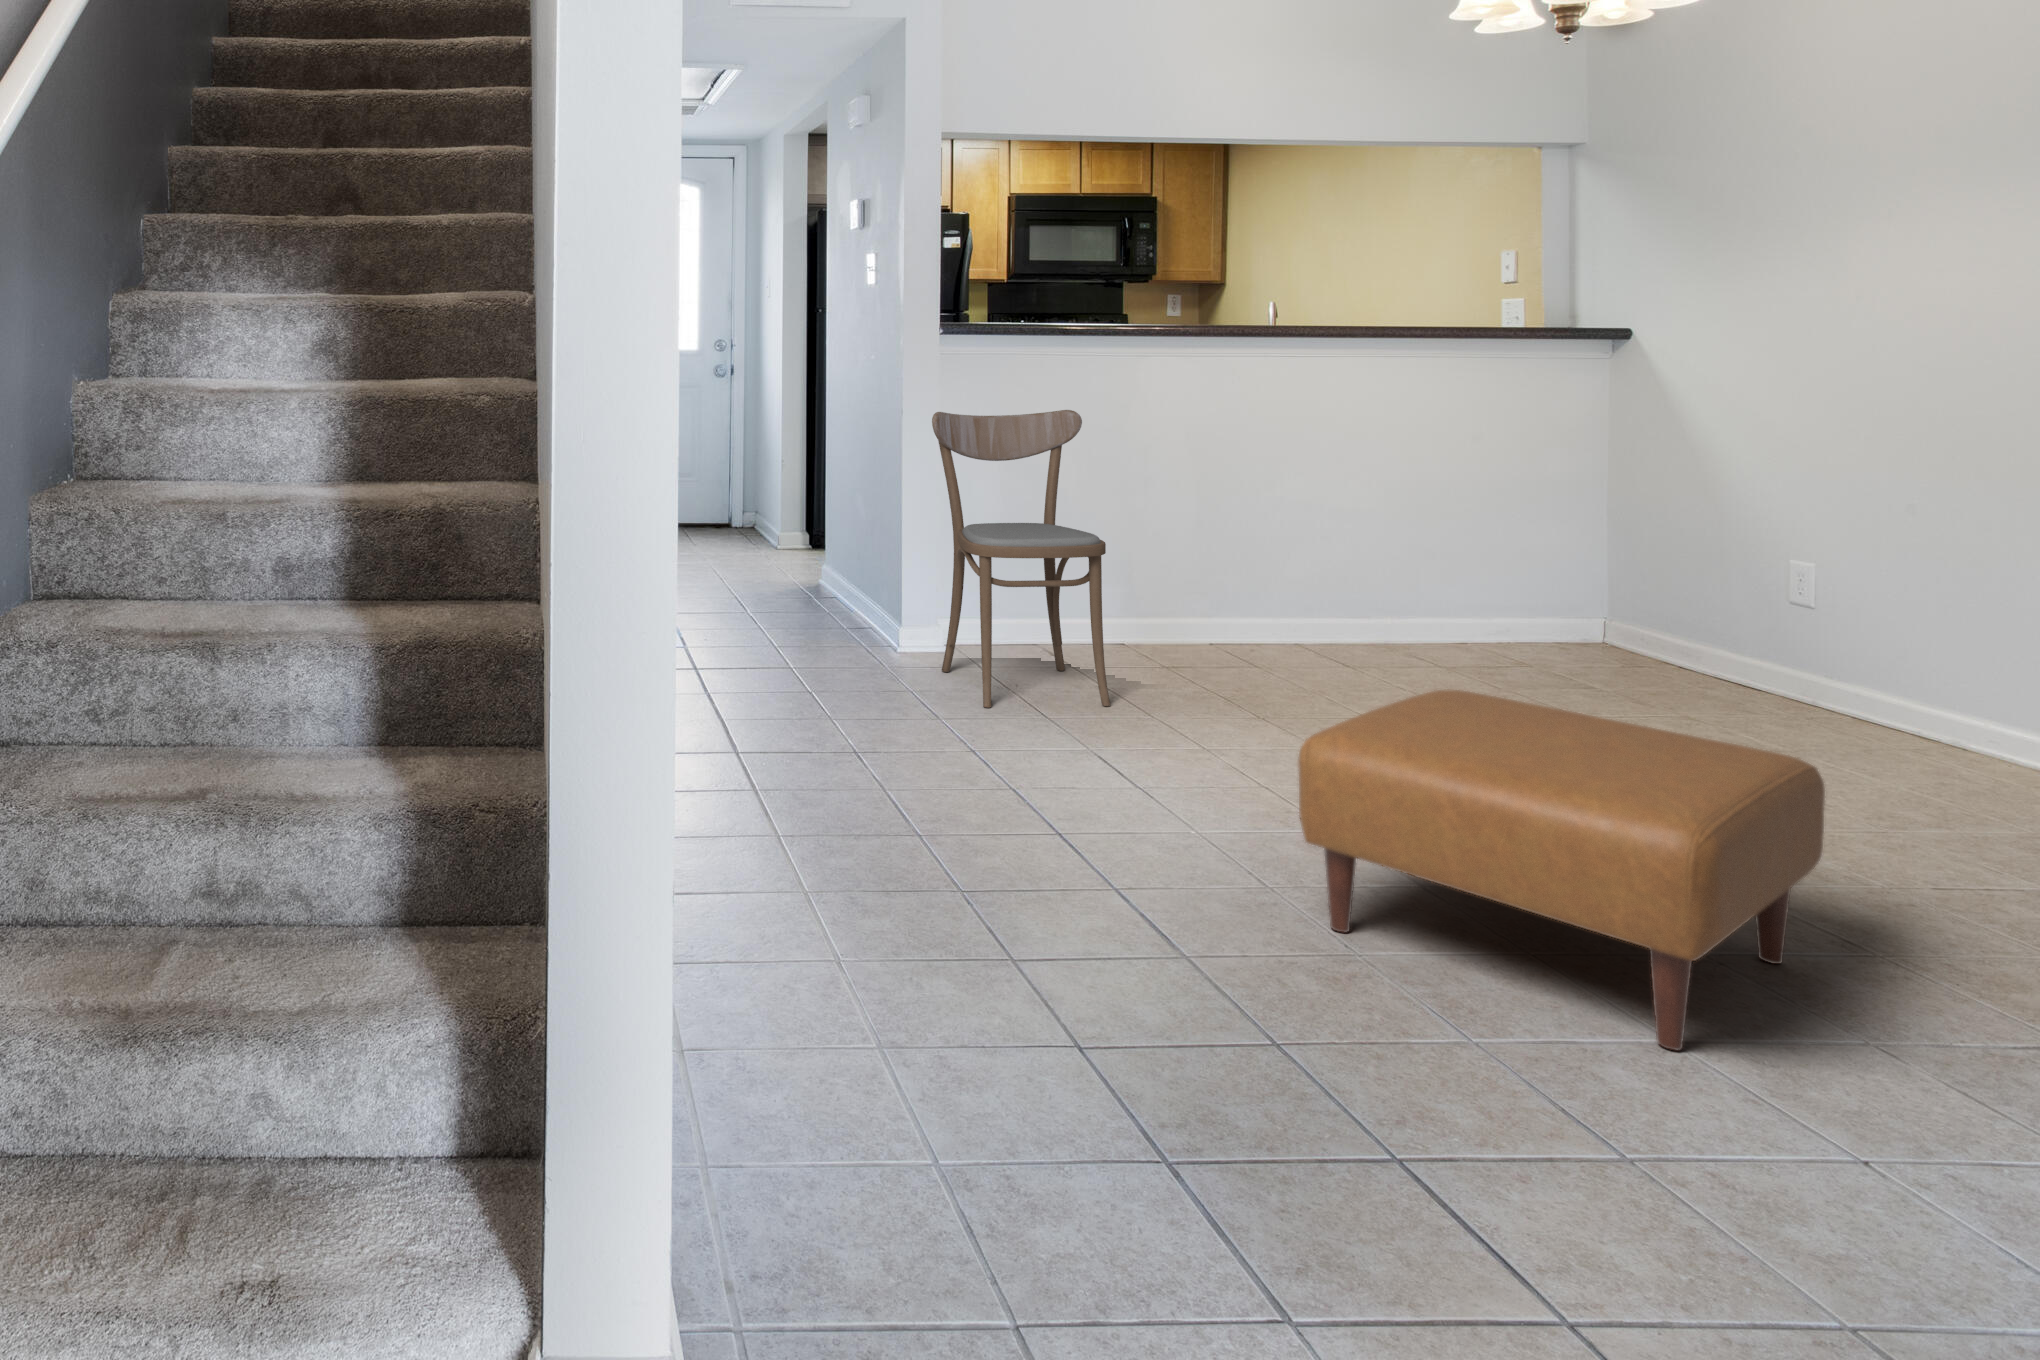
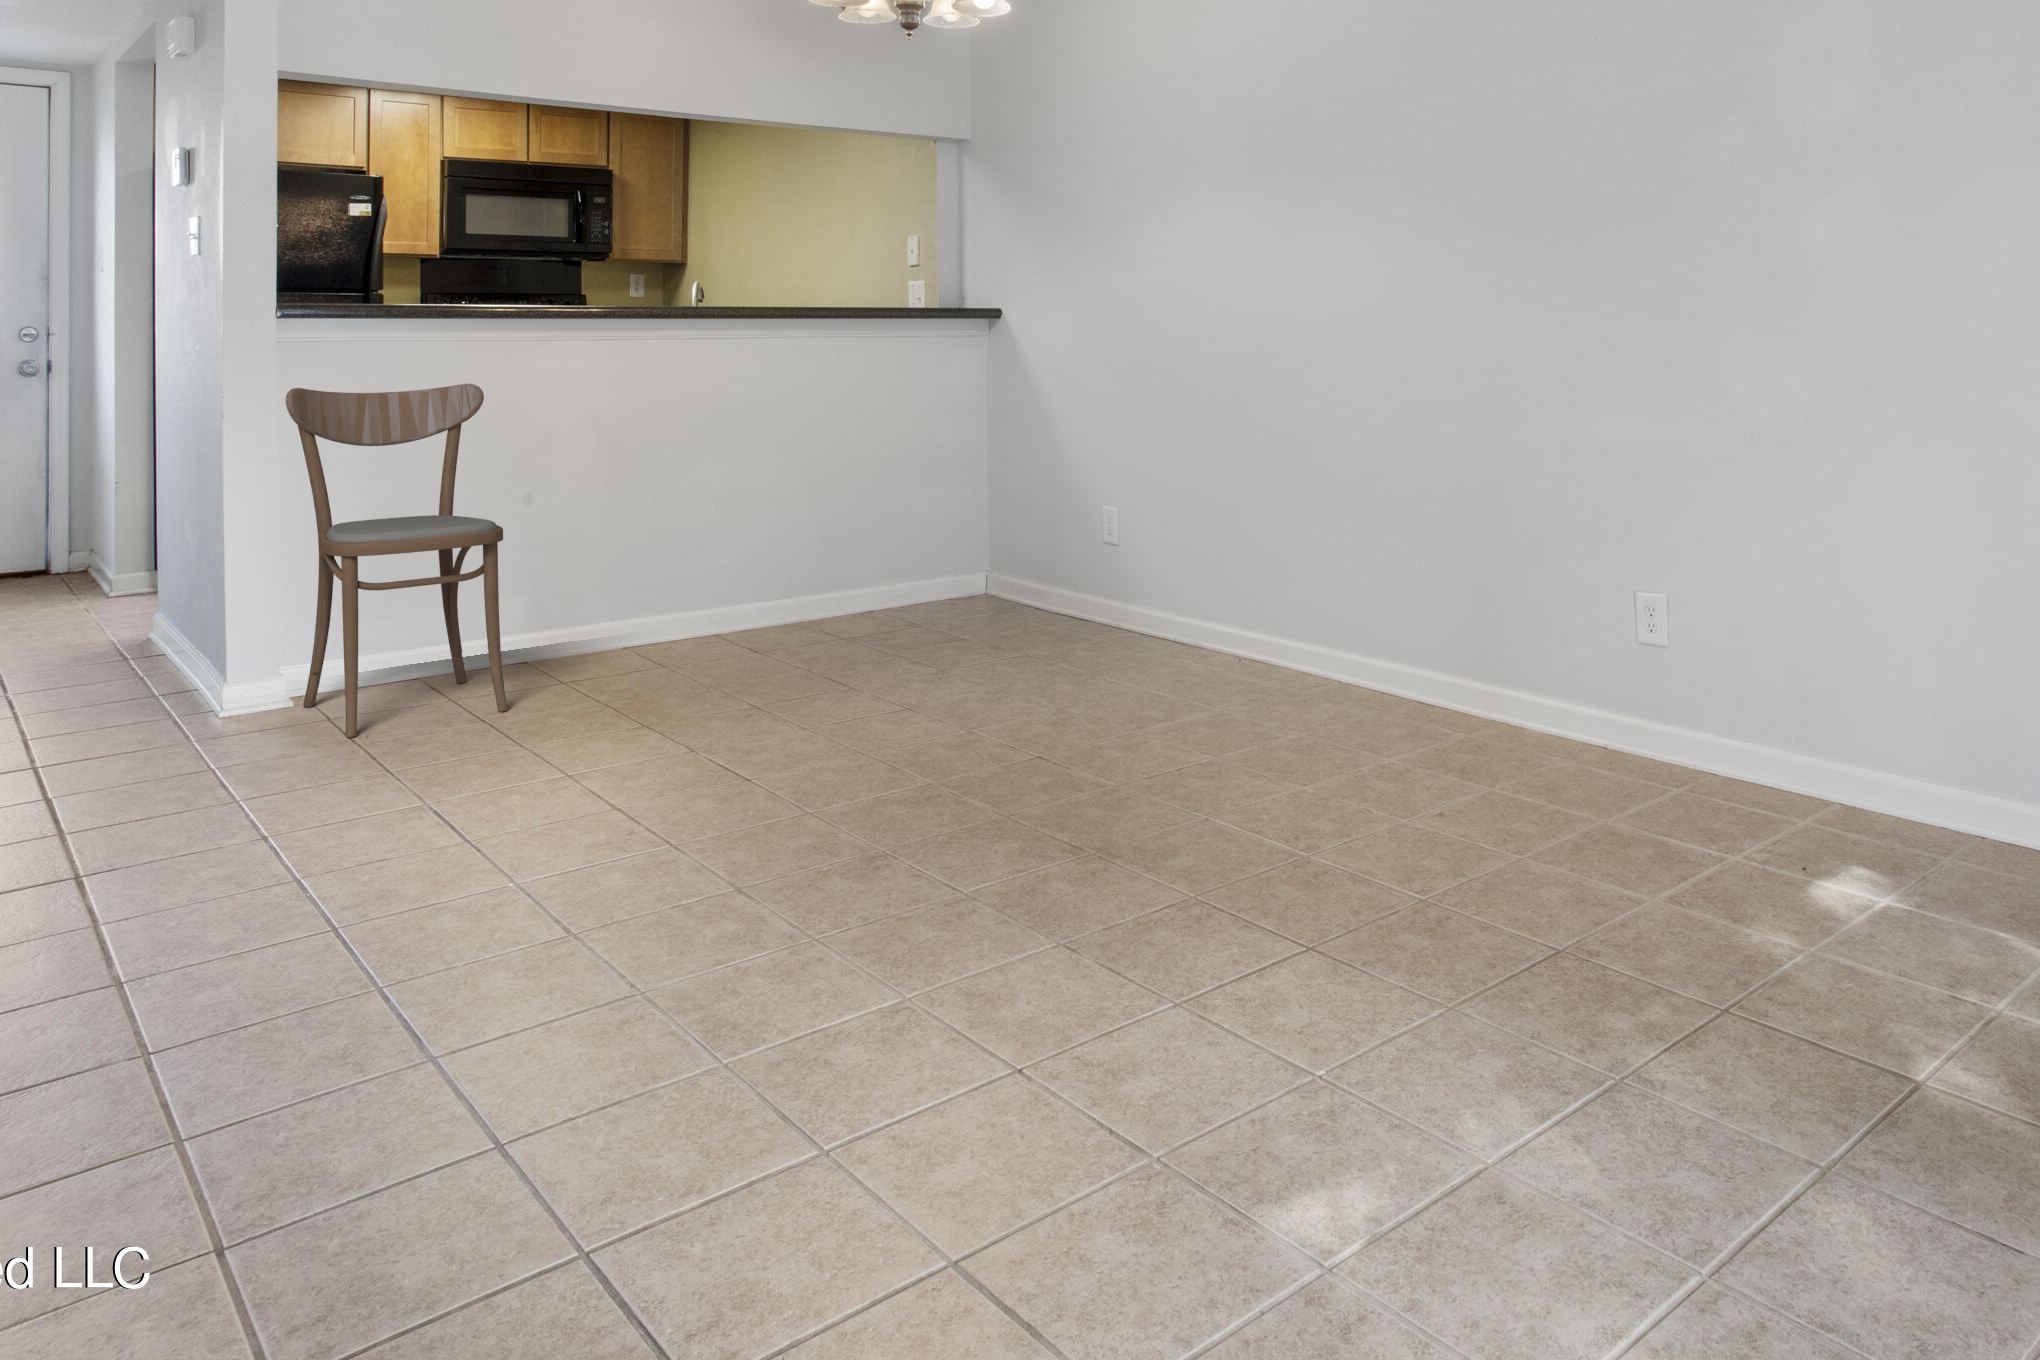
ottoman: present [1299,689,1825,1051] -> none [637,625,1058,904]

